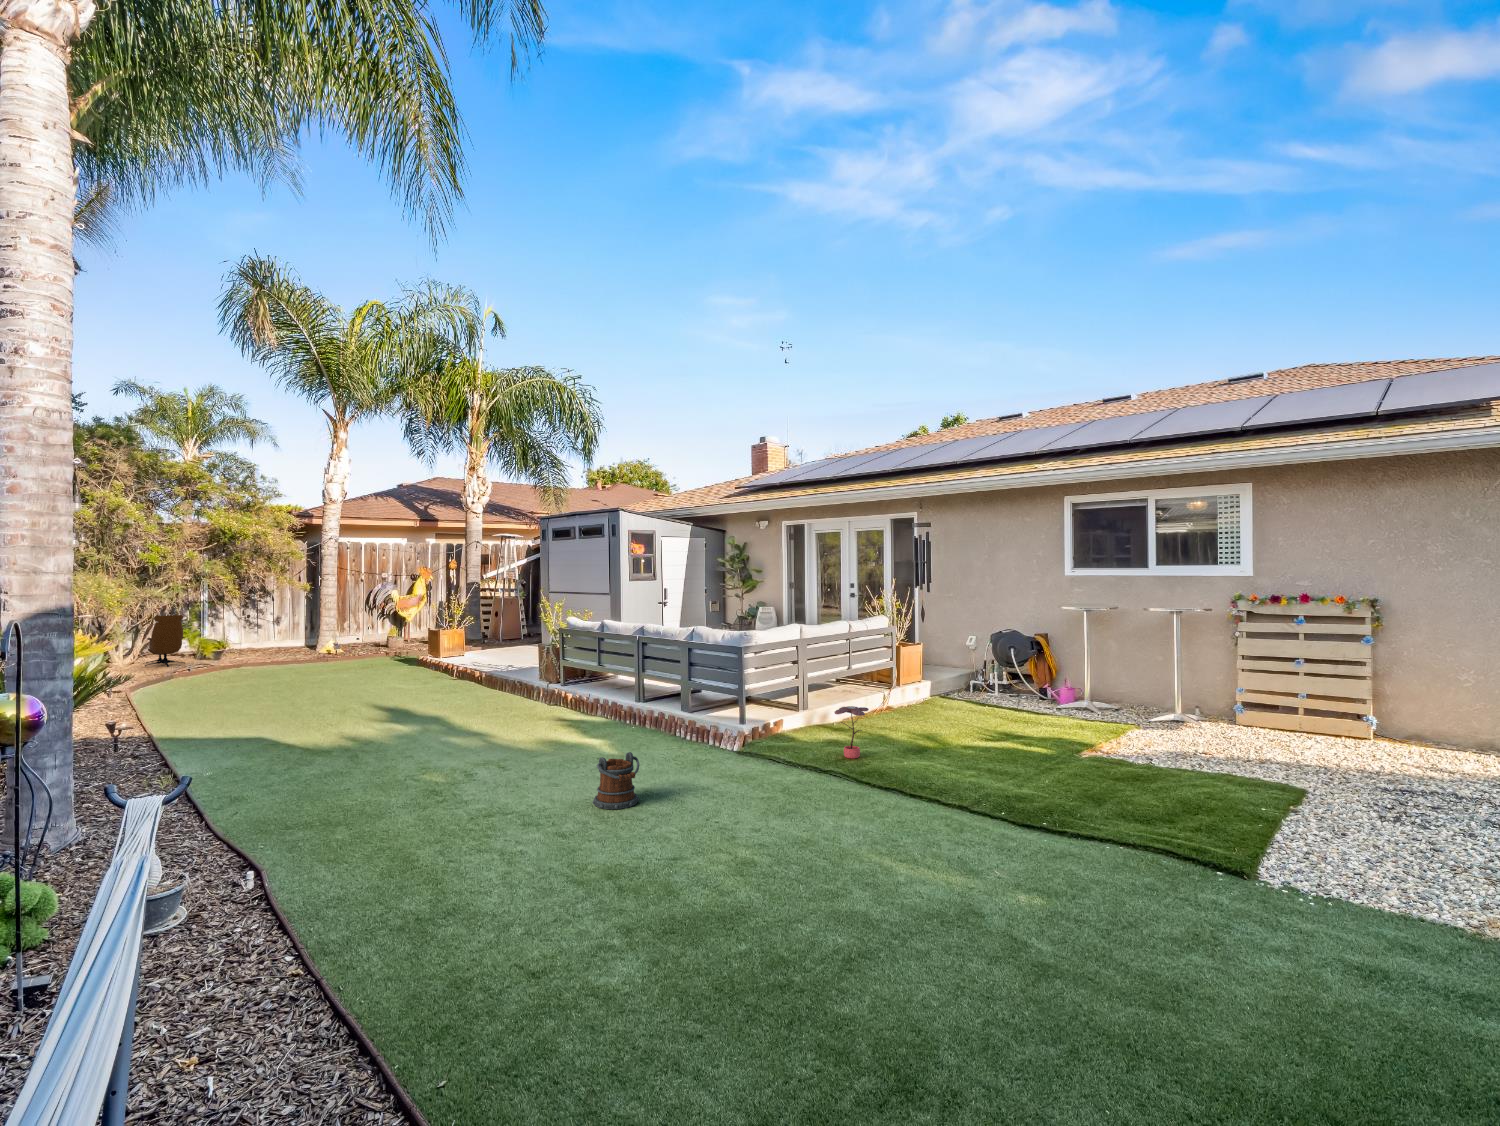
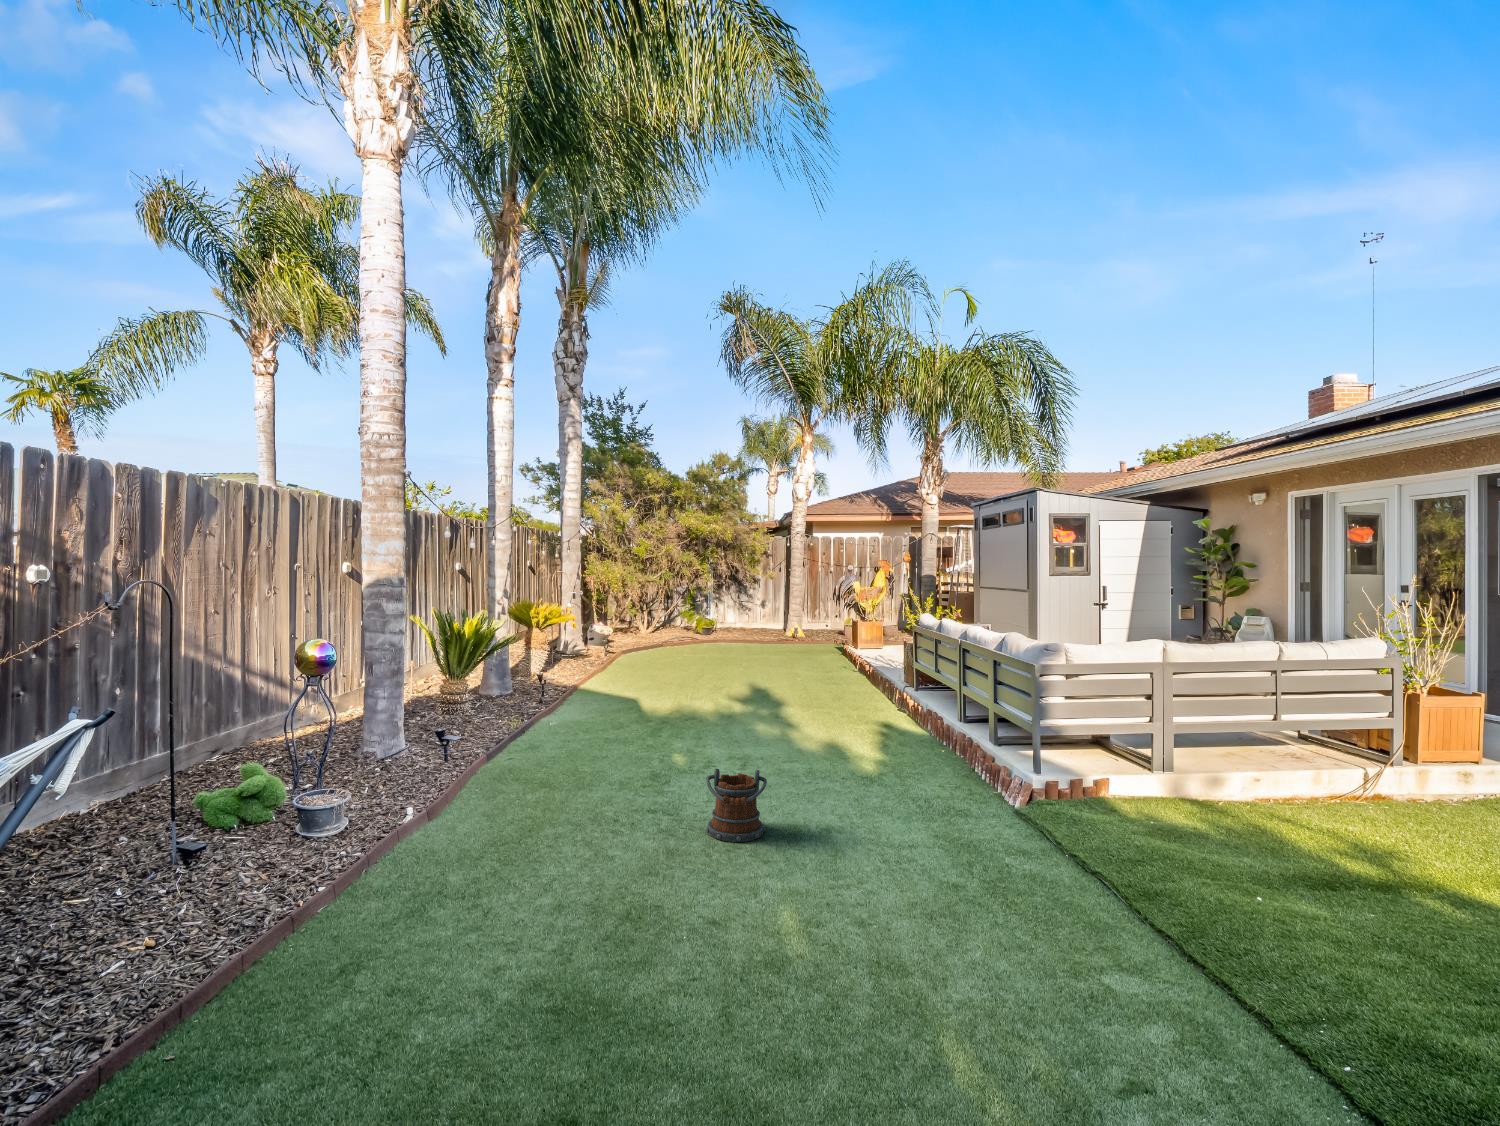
lounge chair: present [145,615,185,666] -> none [669,594,694,635]
potted plant: present [834,706,869,758] -> none [1140,778,1219,874]

